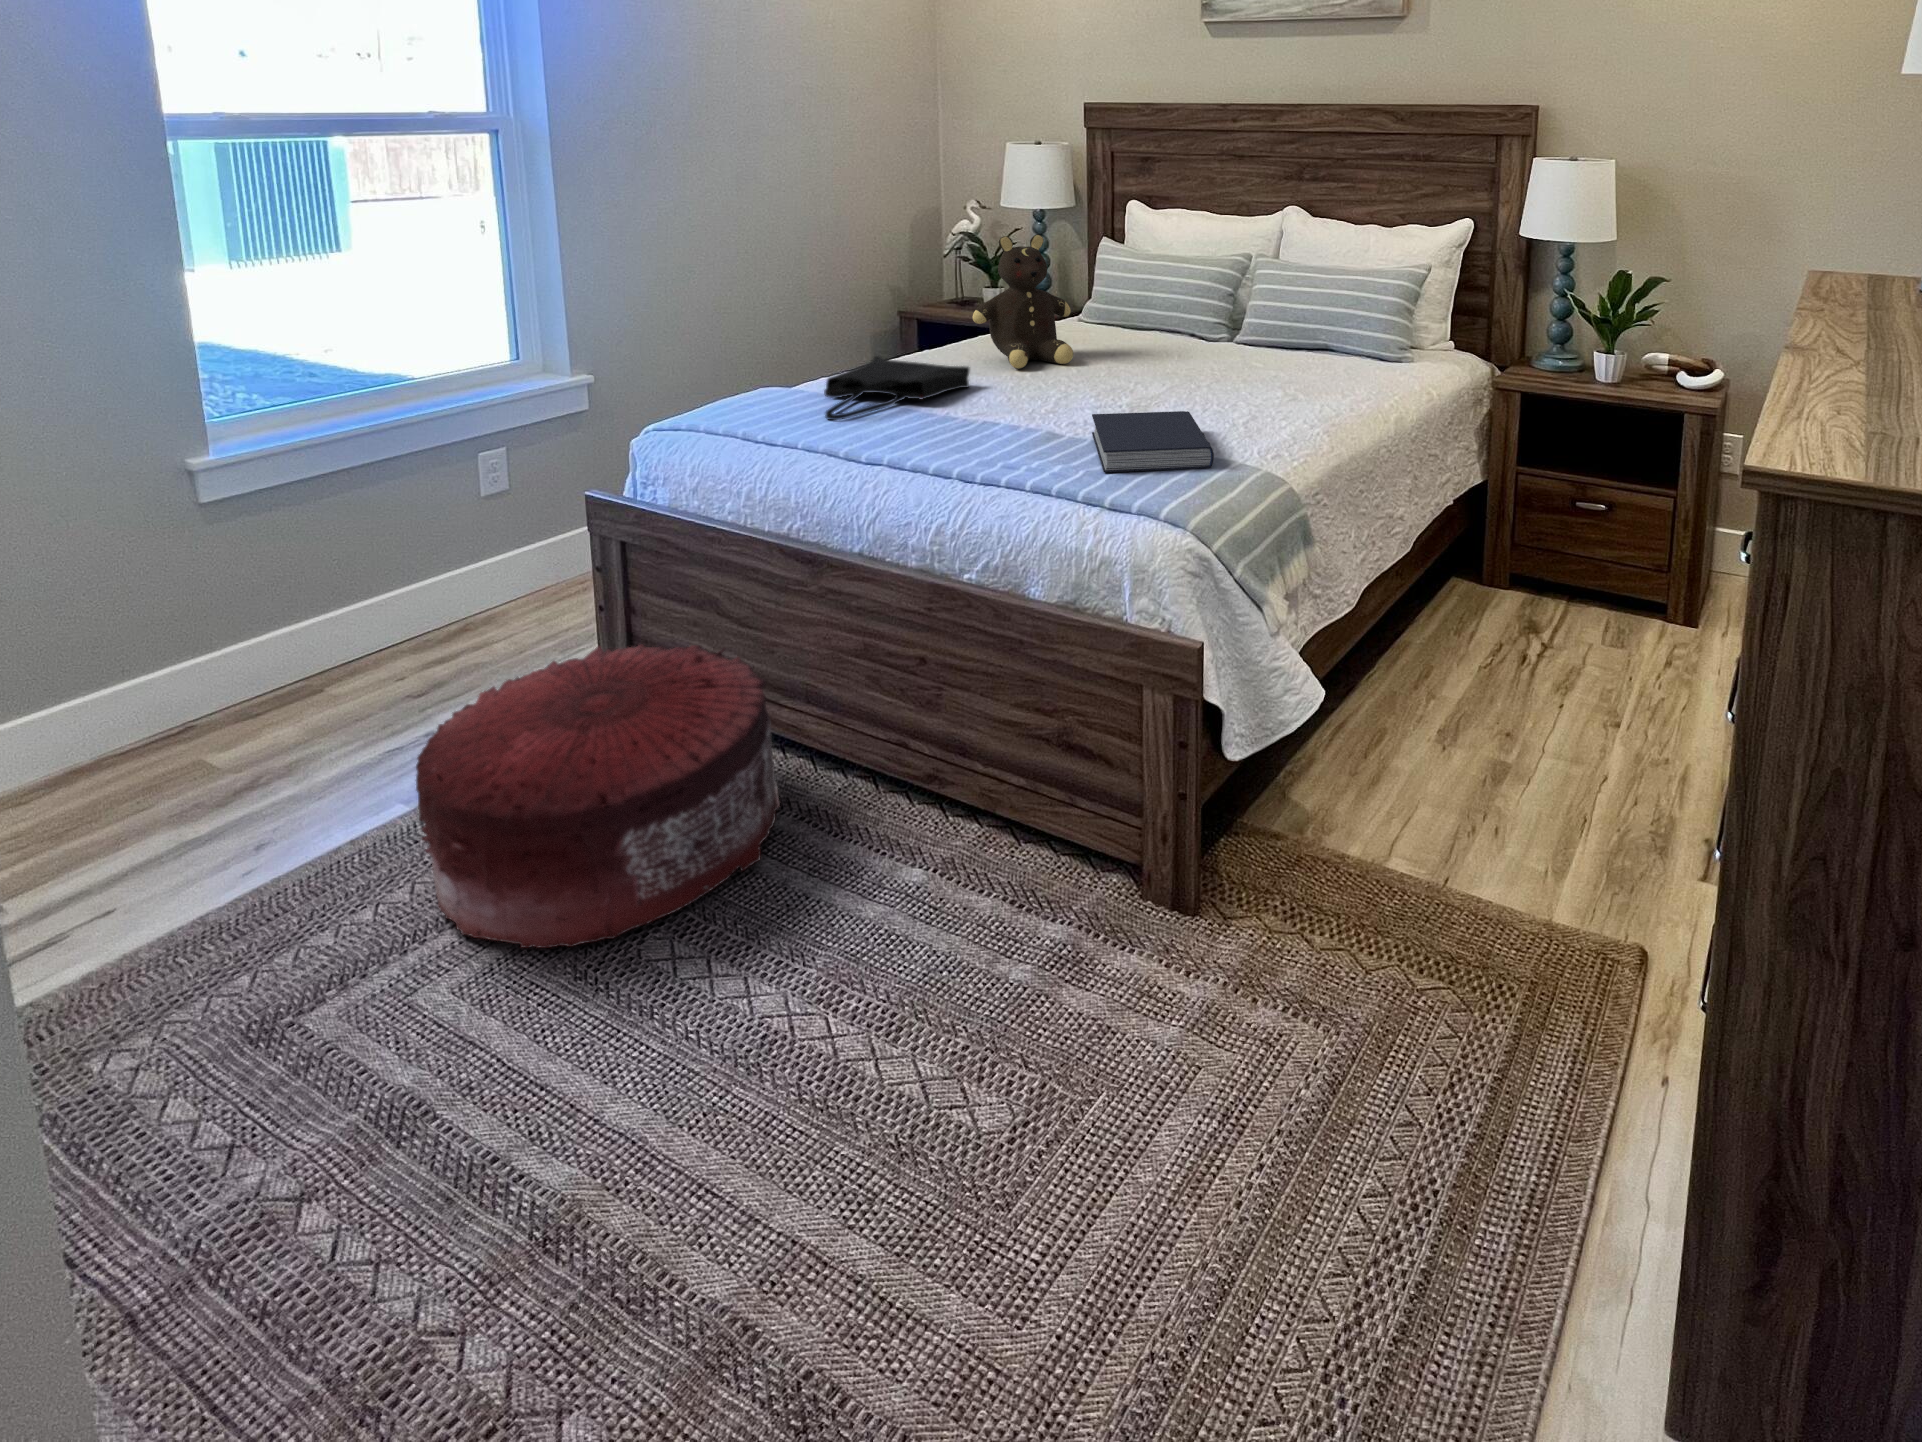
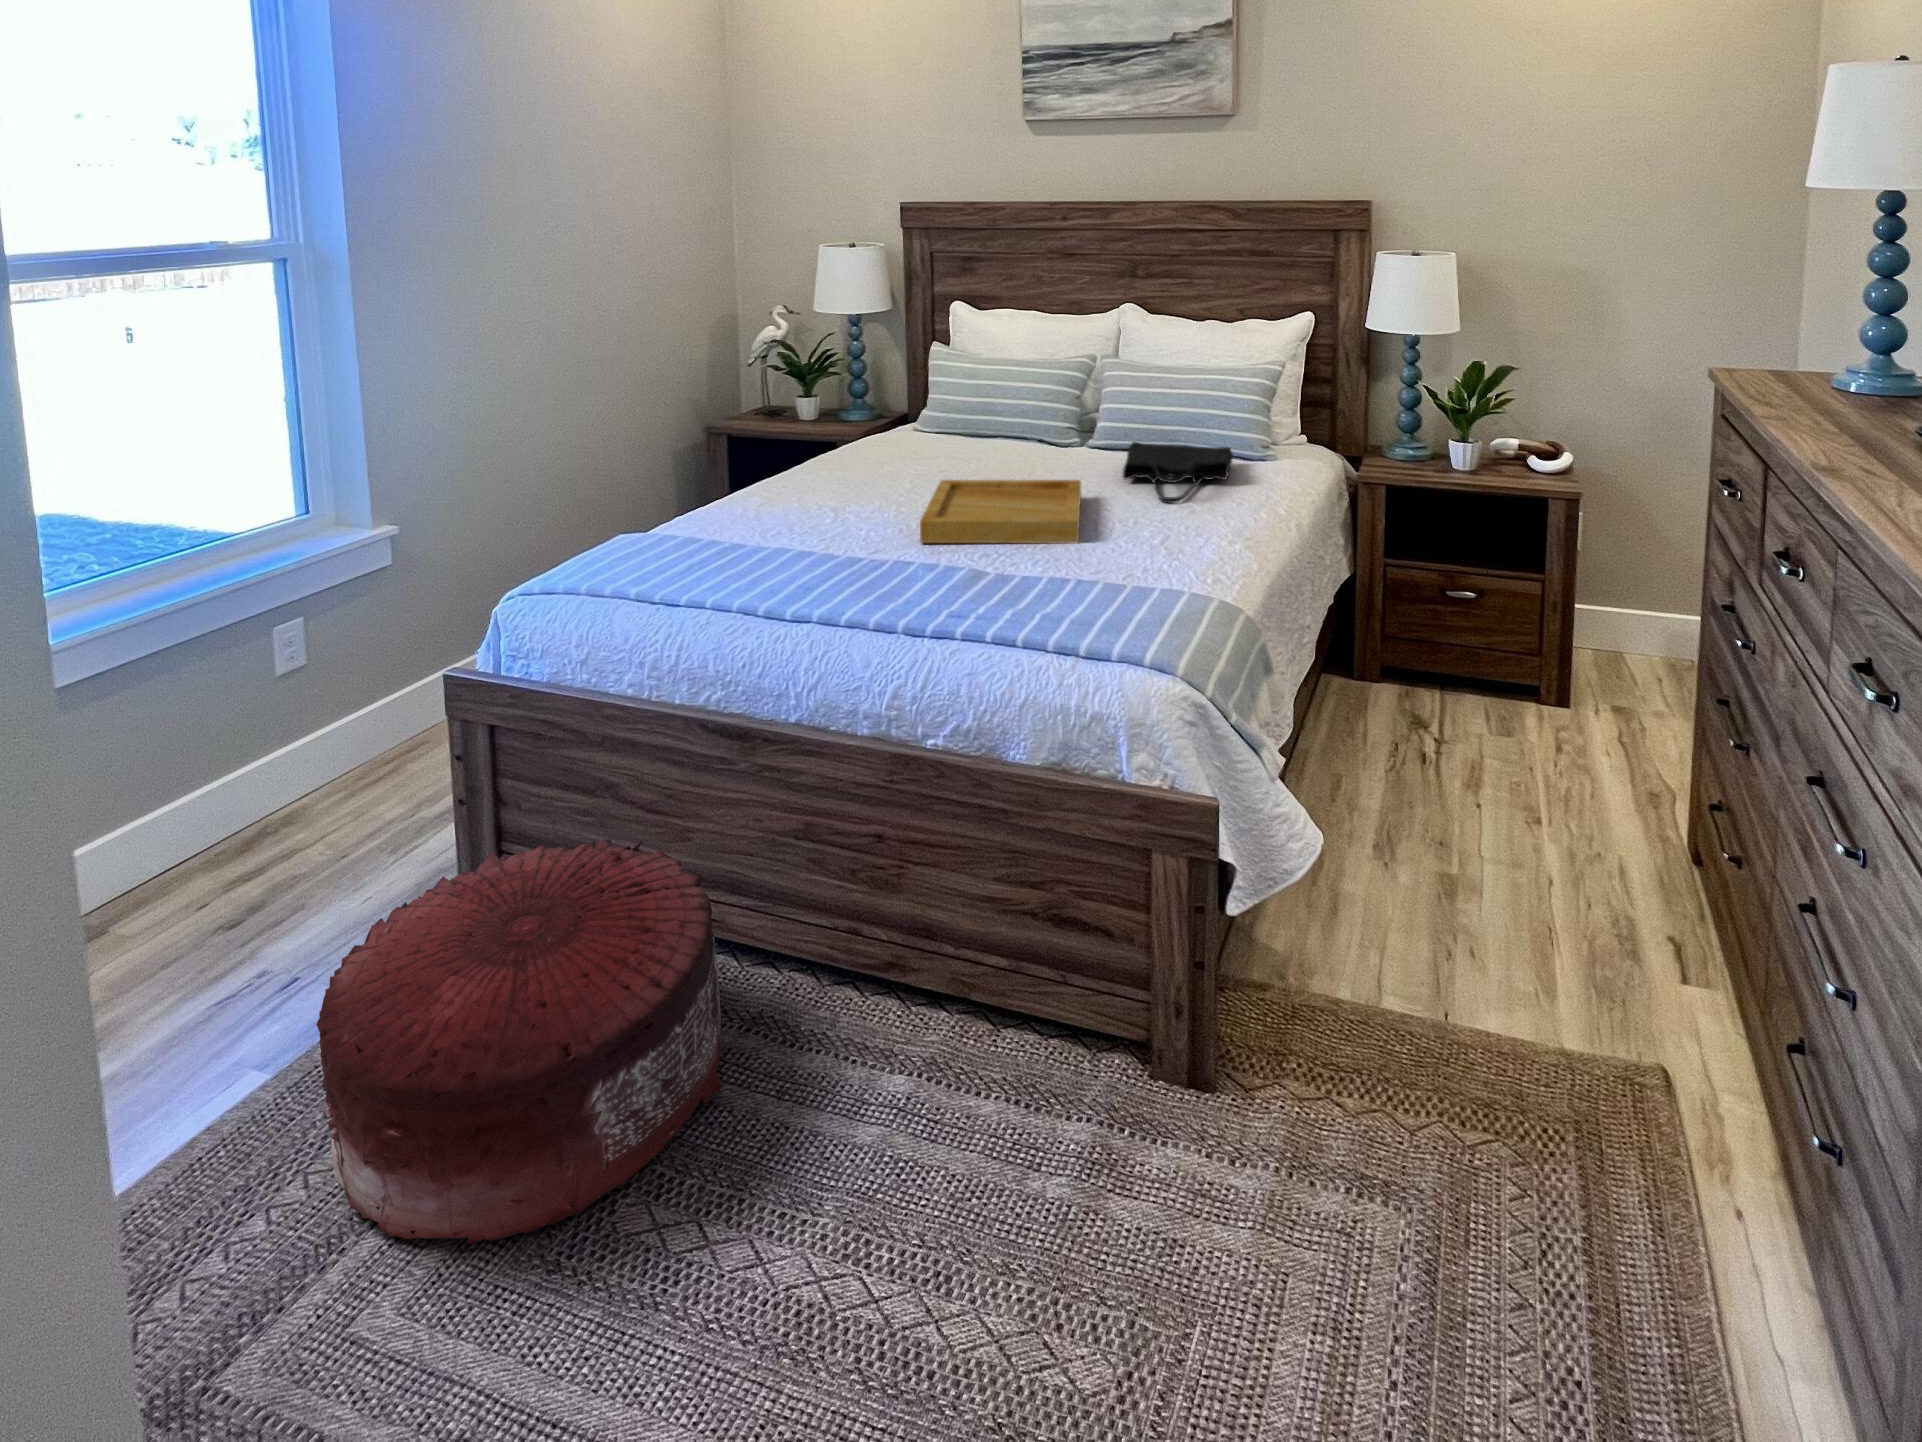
teddy bear: present [973,235,1073,368] -> none [835,348,943,491]
tote bag: present [824,356,970,420] -> present [1123,442,1233,503]
tray: none [1017,359,1193,420] -> present [920,480,1081,543]
book: present [1092,411,1214,473] -> none [1017,535,1167,613]

